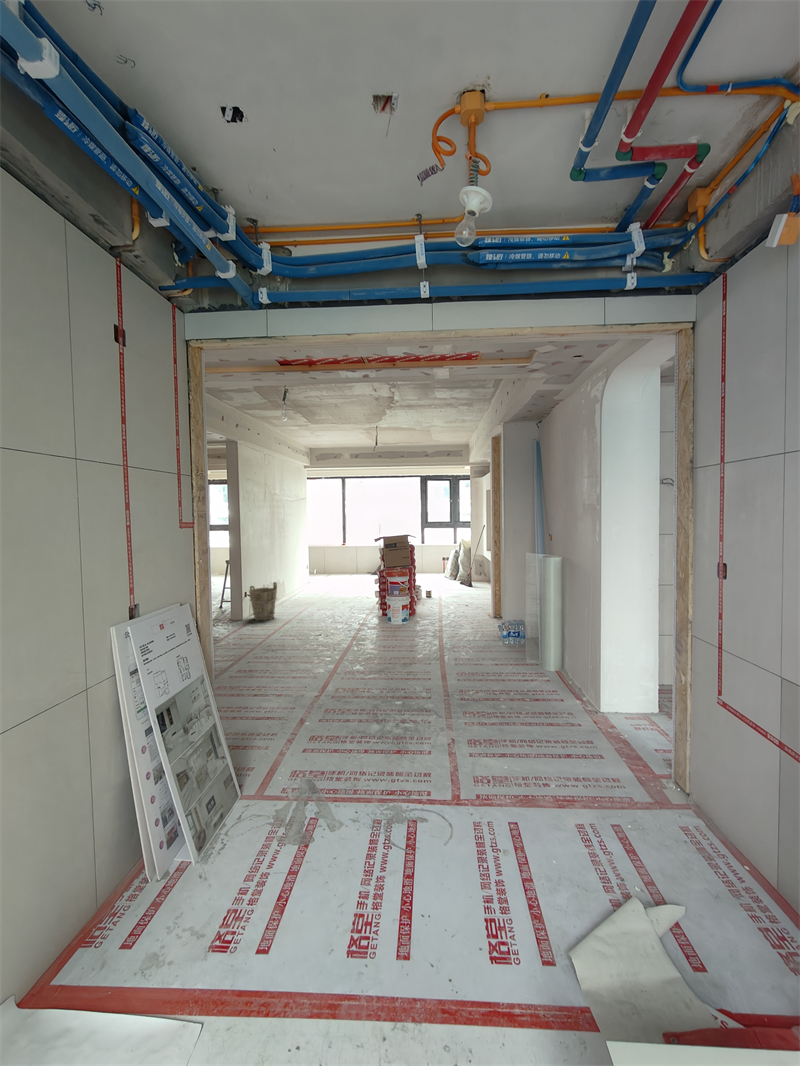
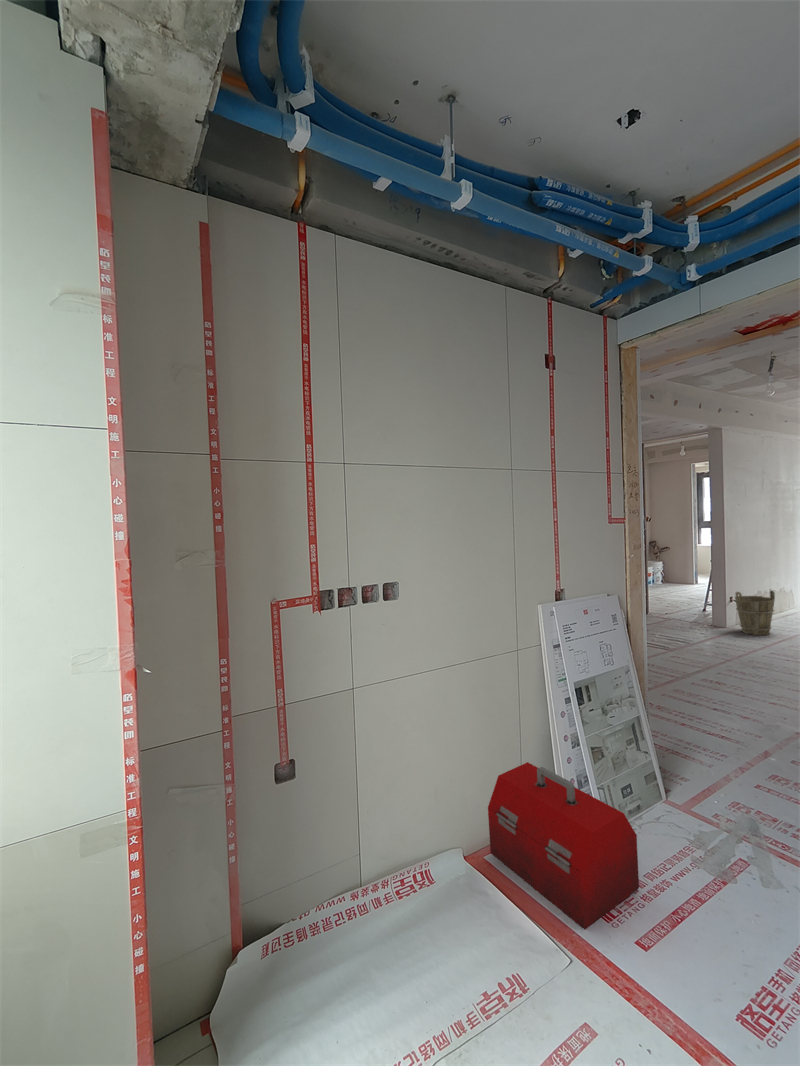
toolbox: none [53,823,244,982] -> present [488,762,639,930]

